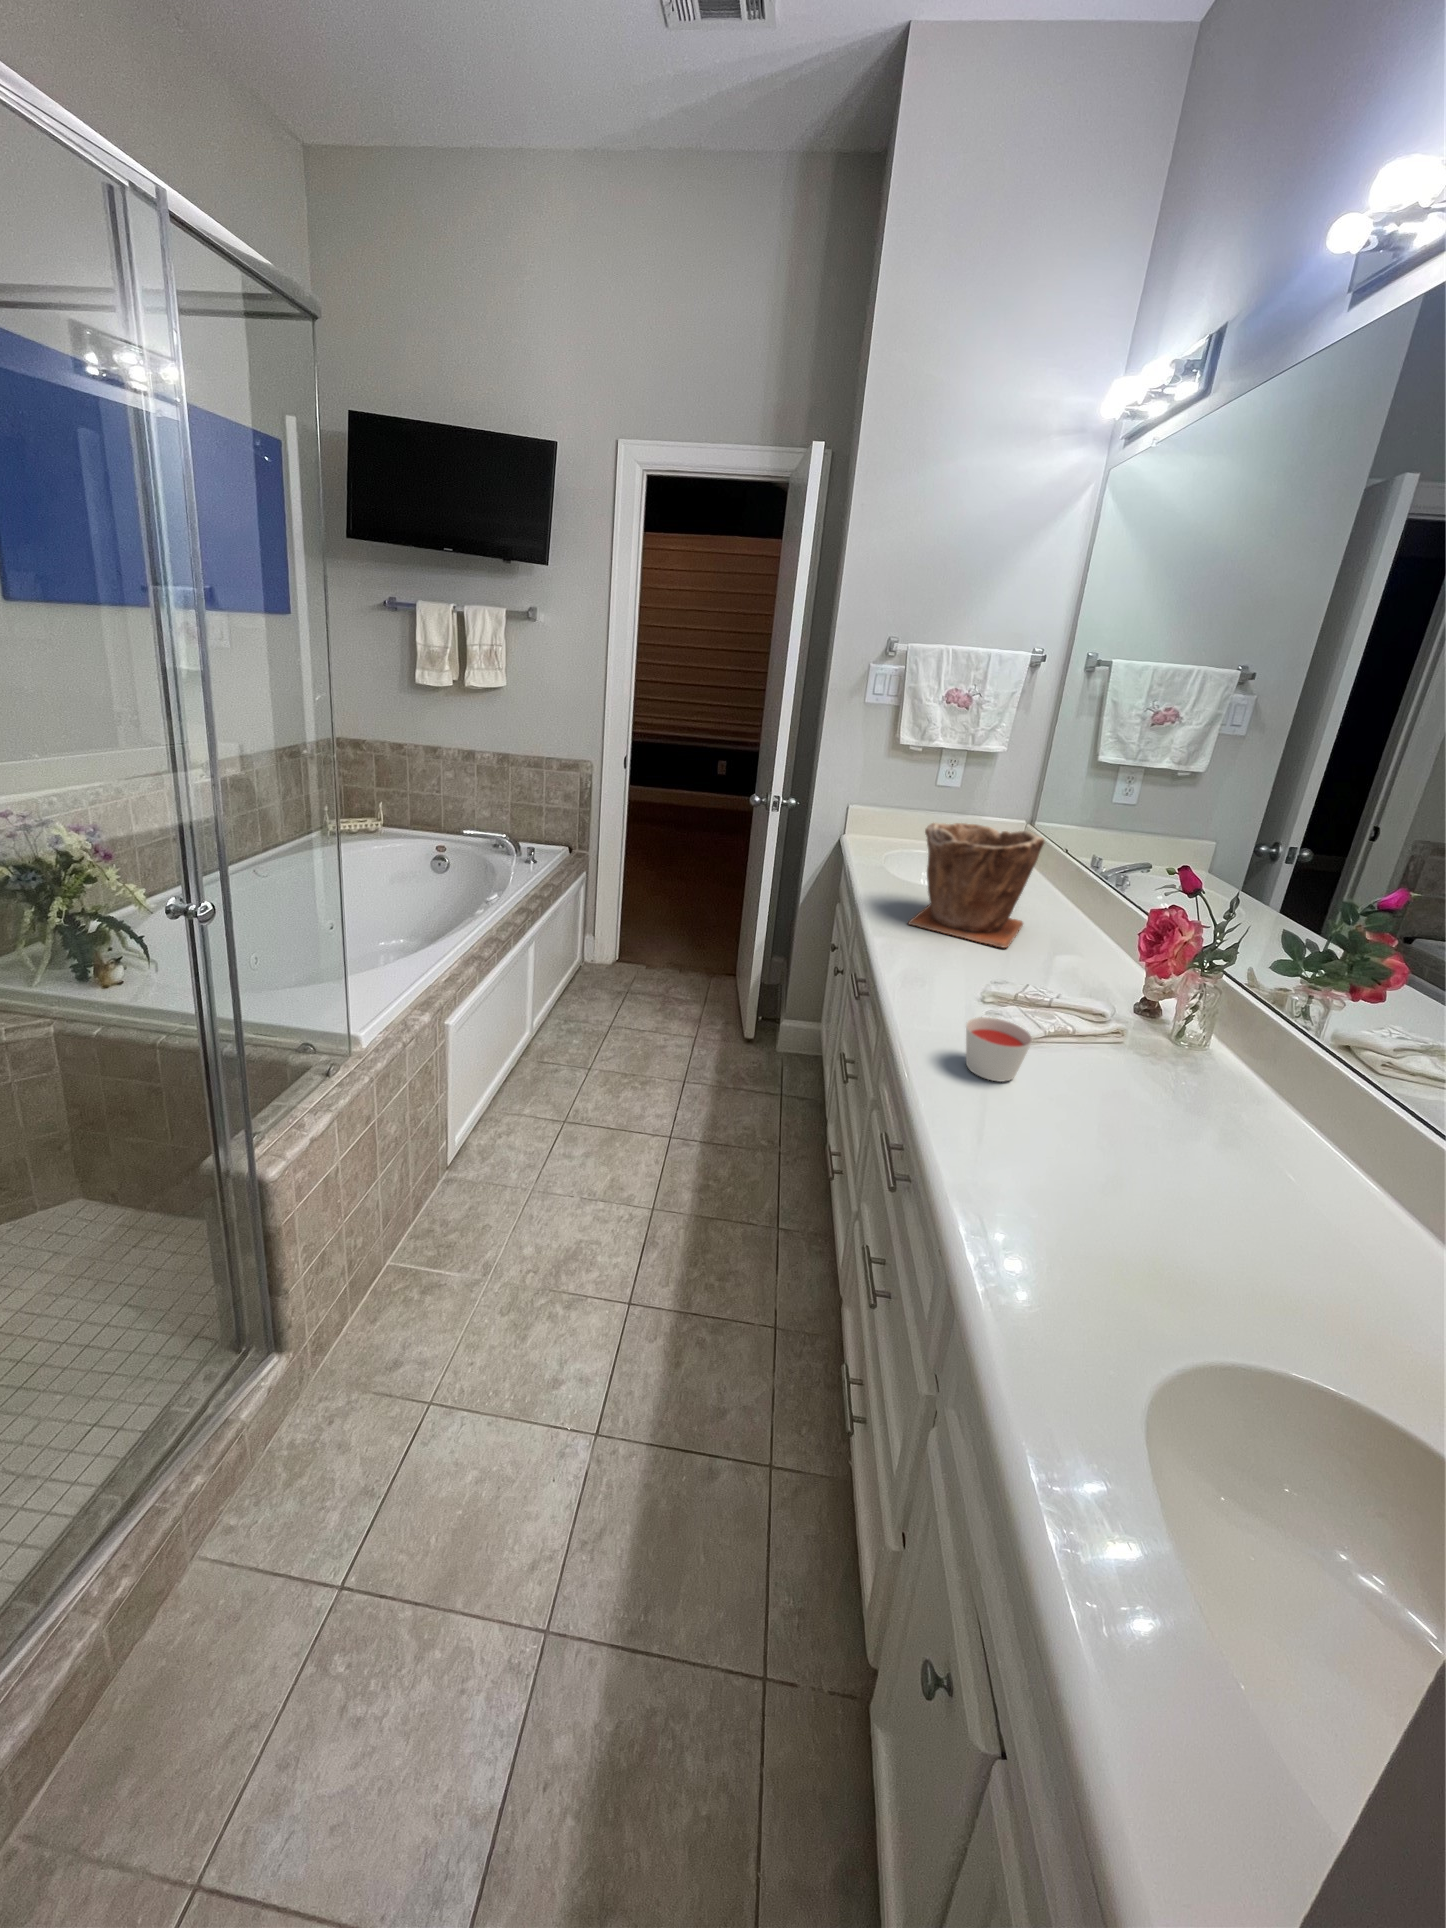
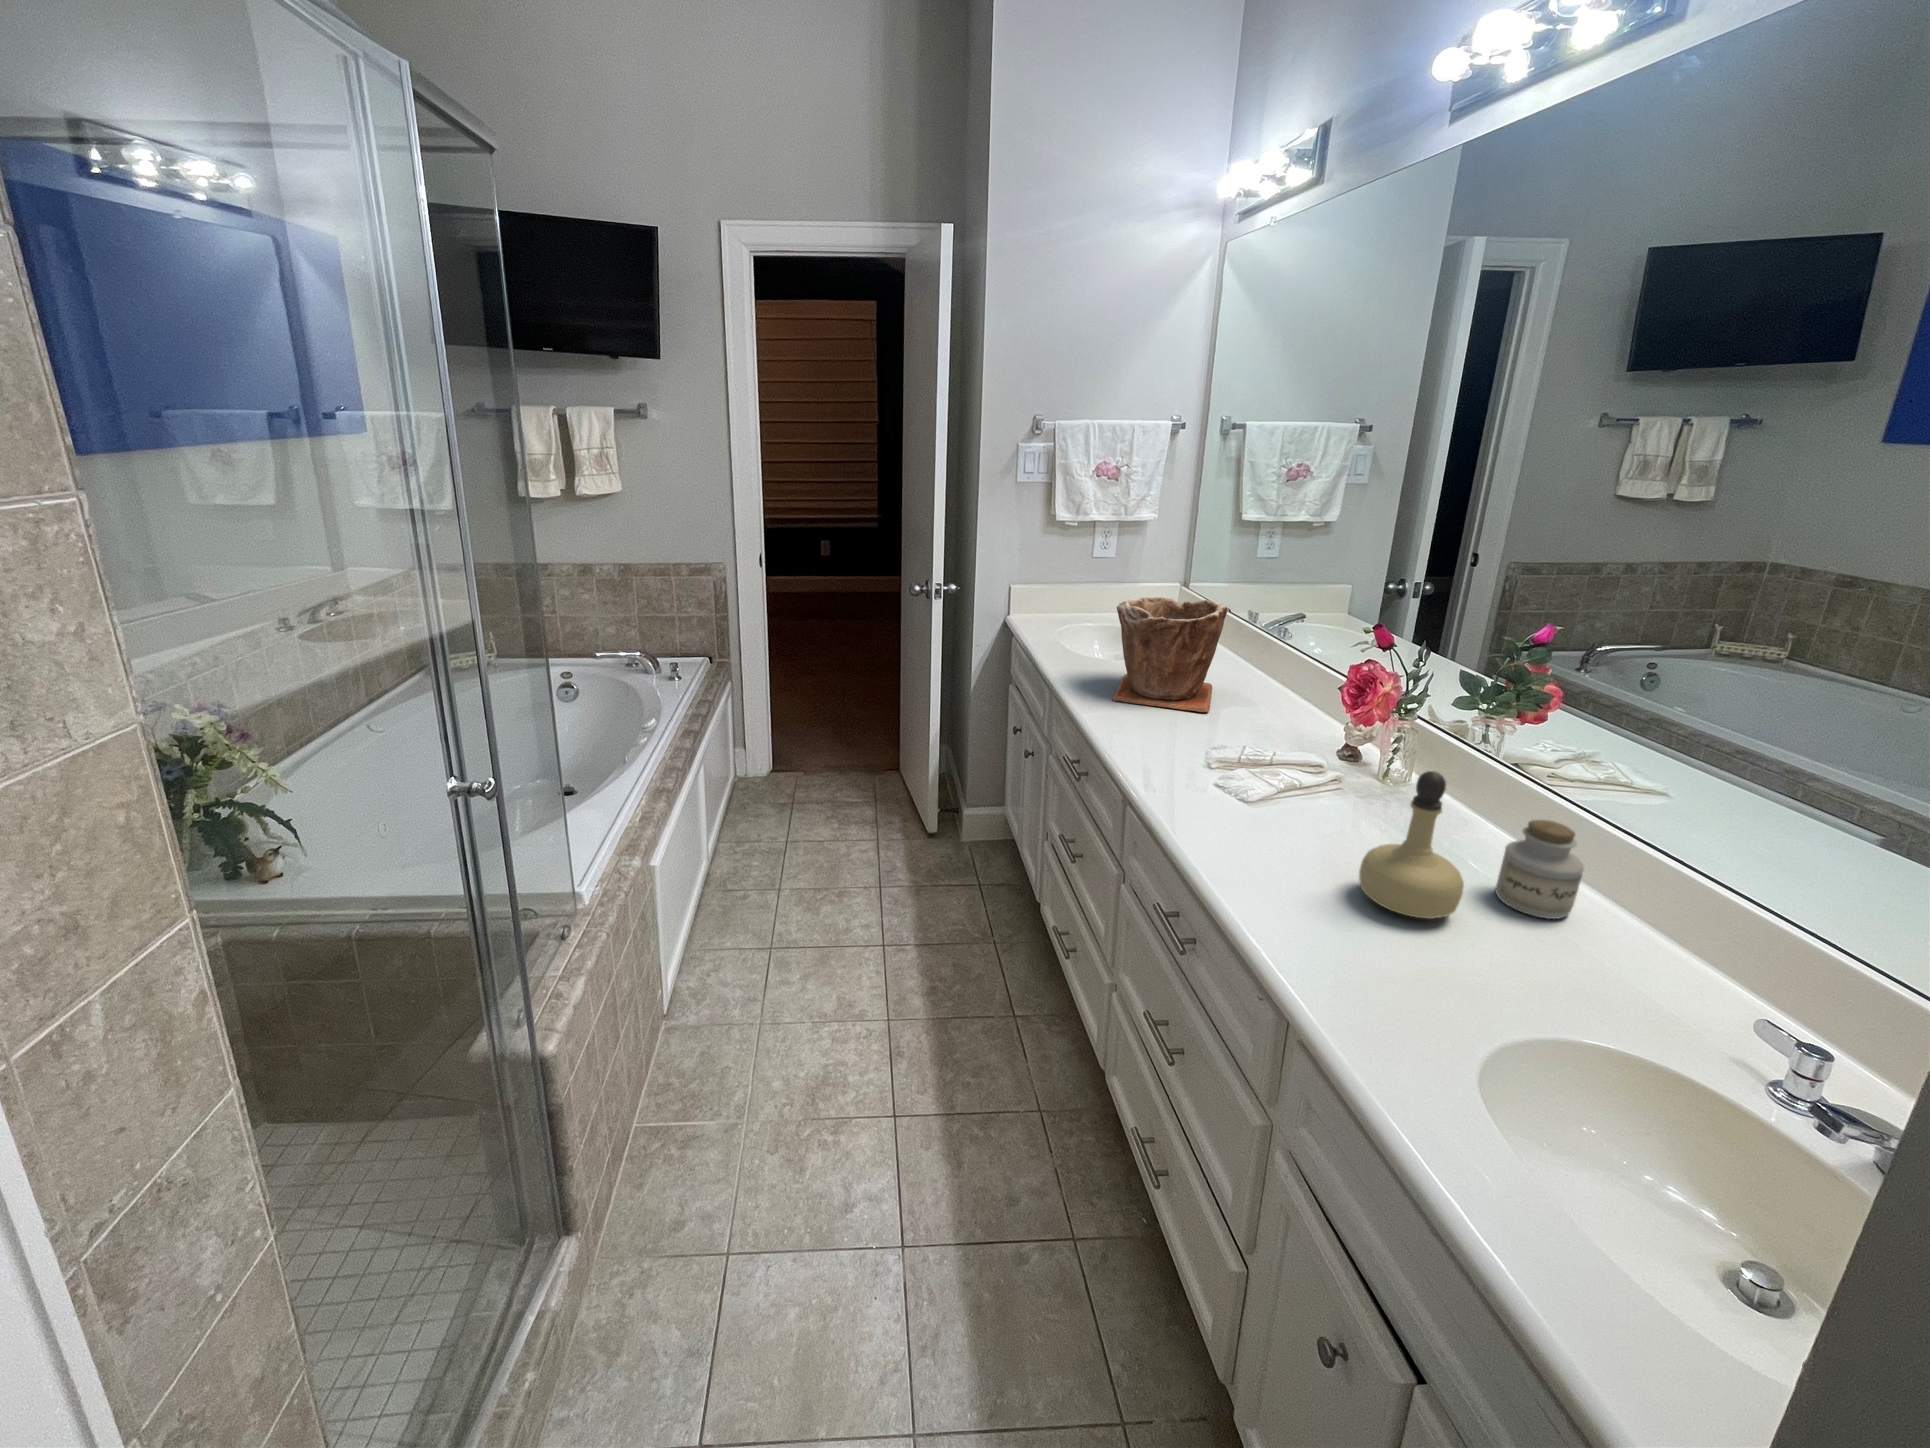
candle: present [966,1017,1032,1081] -> none [1223,782,1283,838]
perfume bottle: none [1092,1029,1216,1204] -> present [1359,771,1464,919]
jar: none [1268,1109,1385,1233] -> present [1495,820,1584,919]

